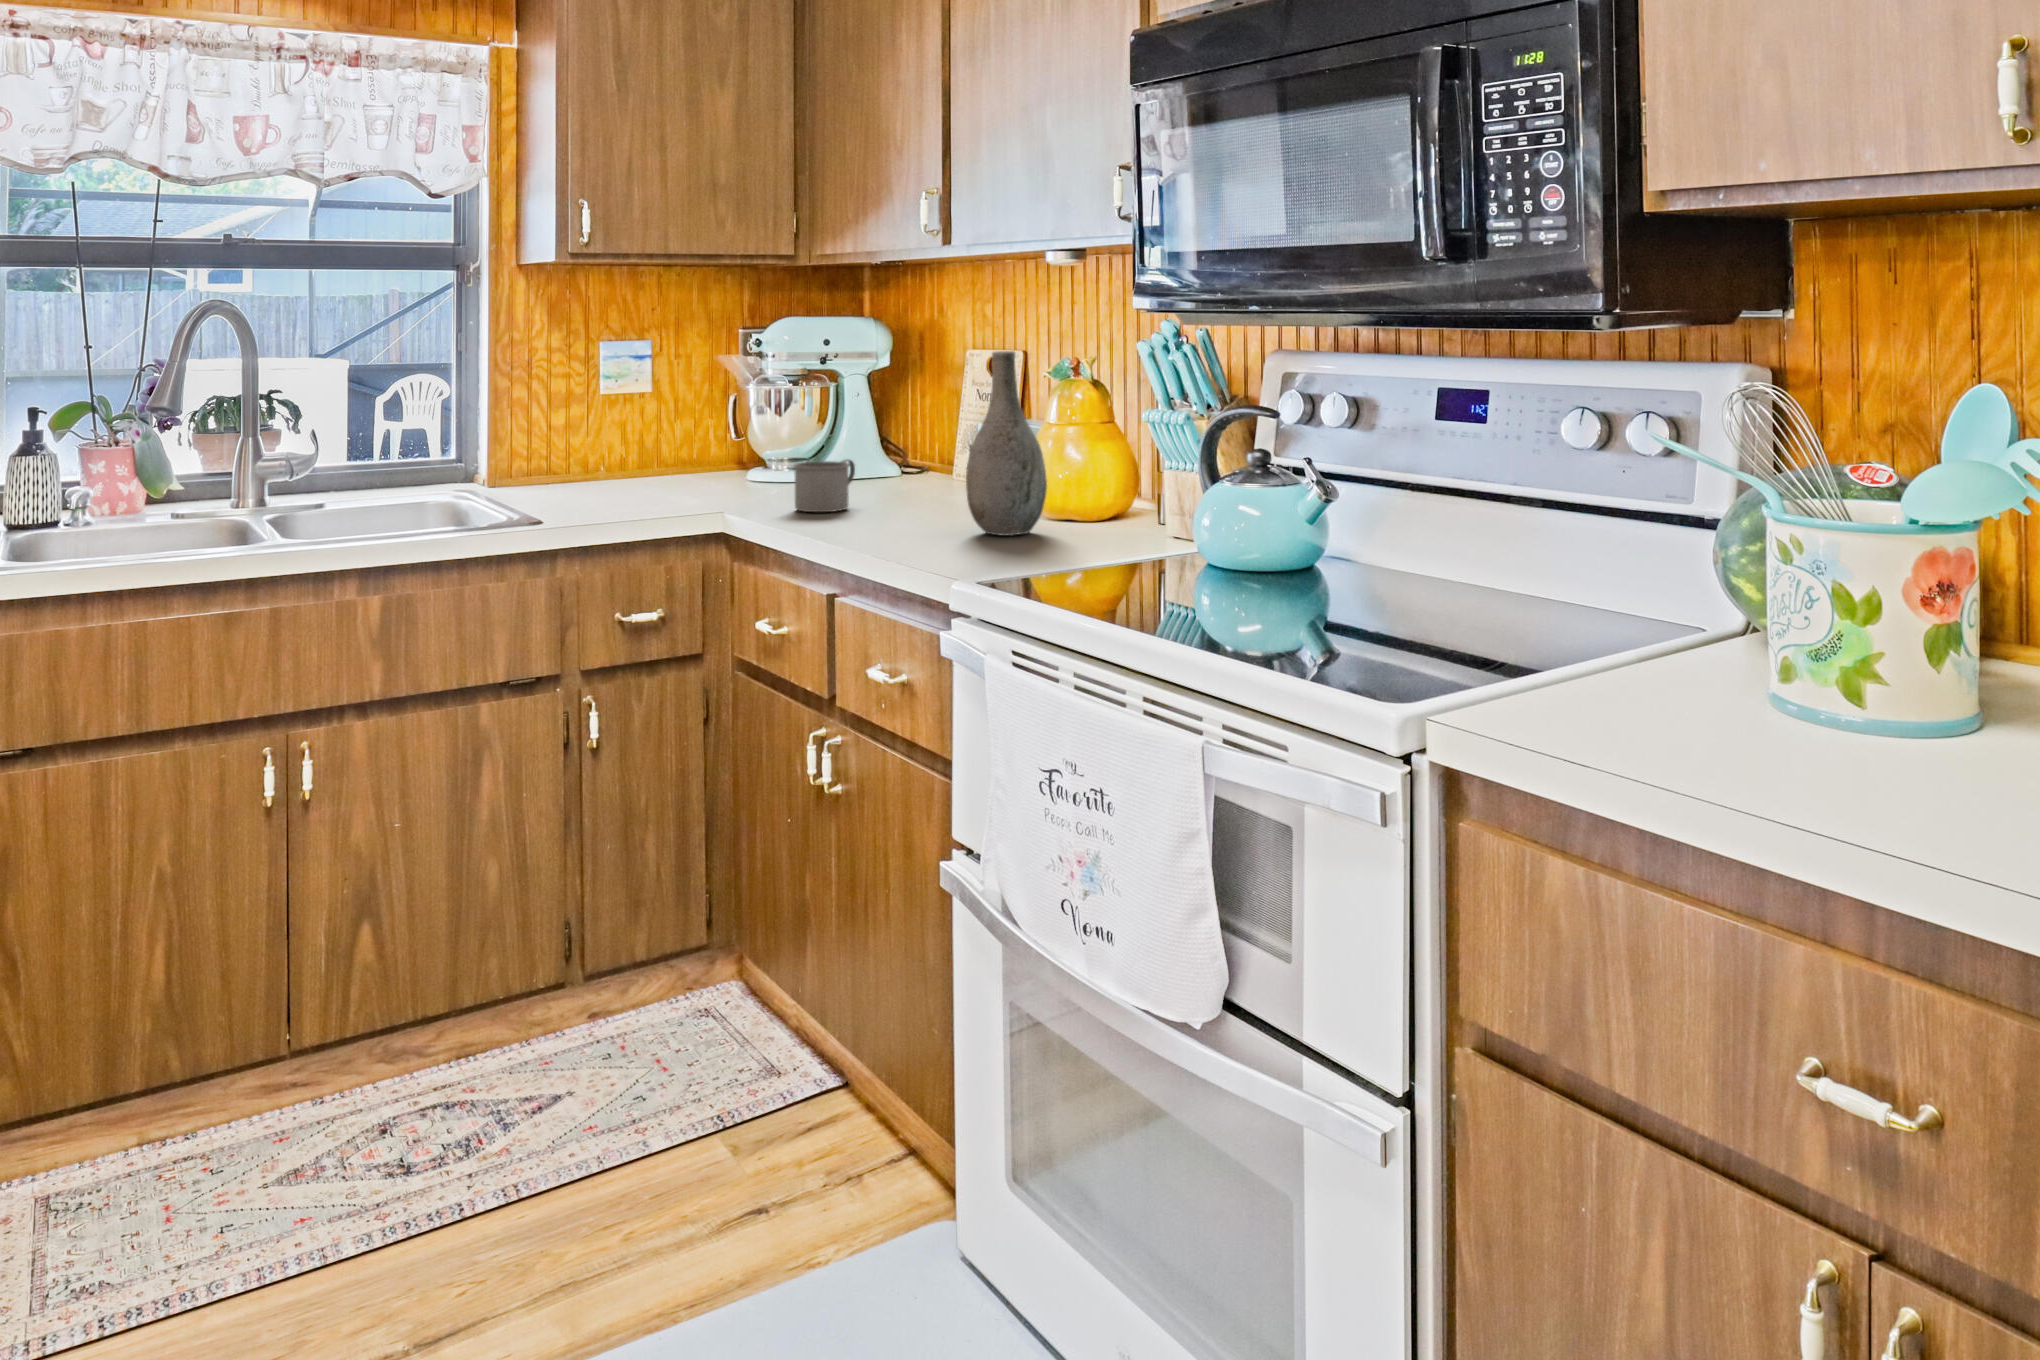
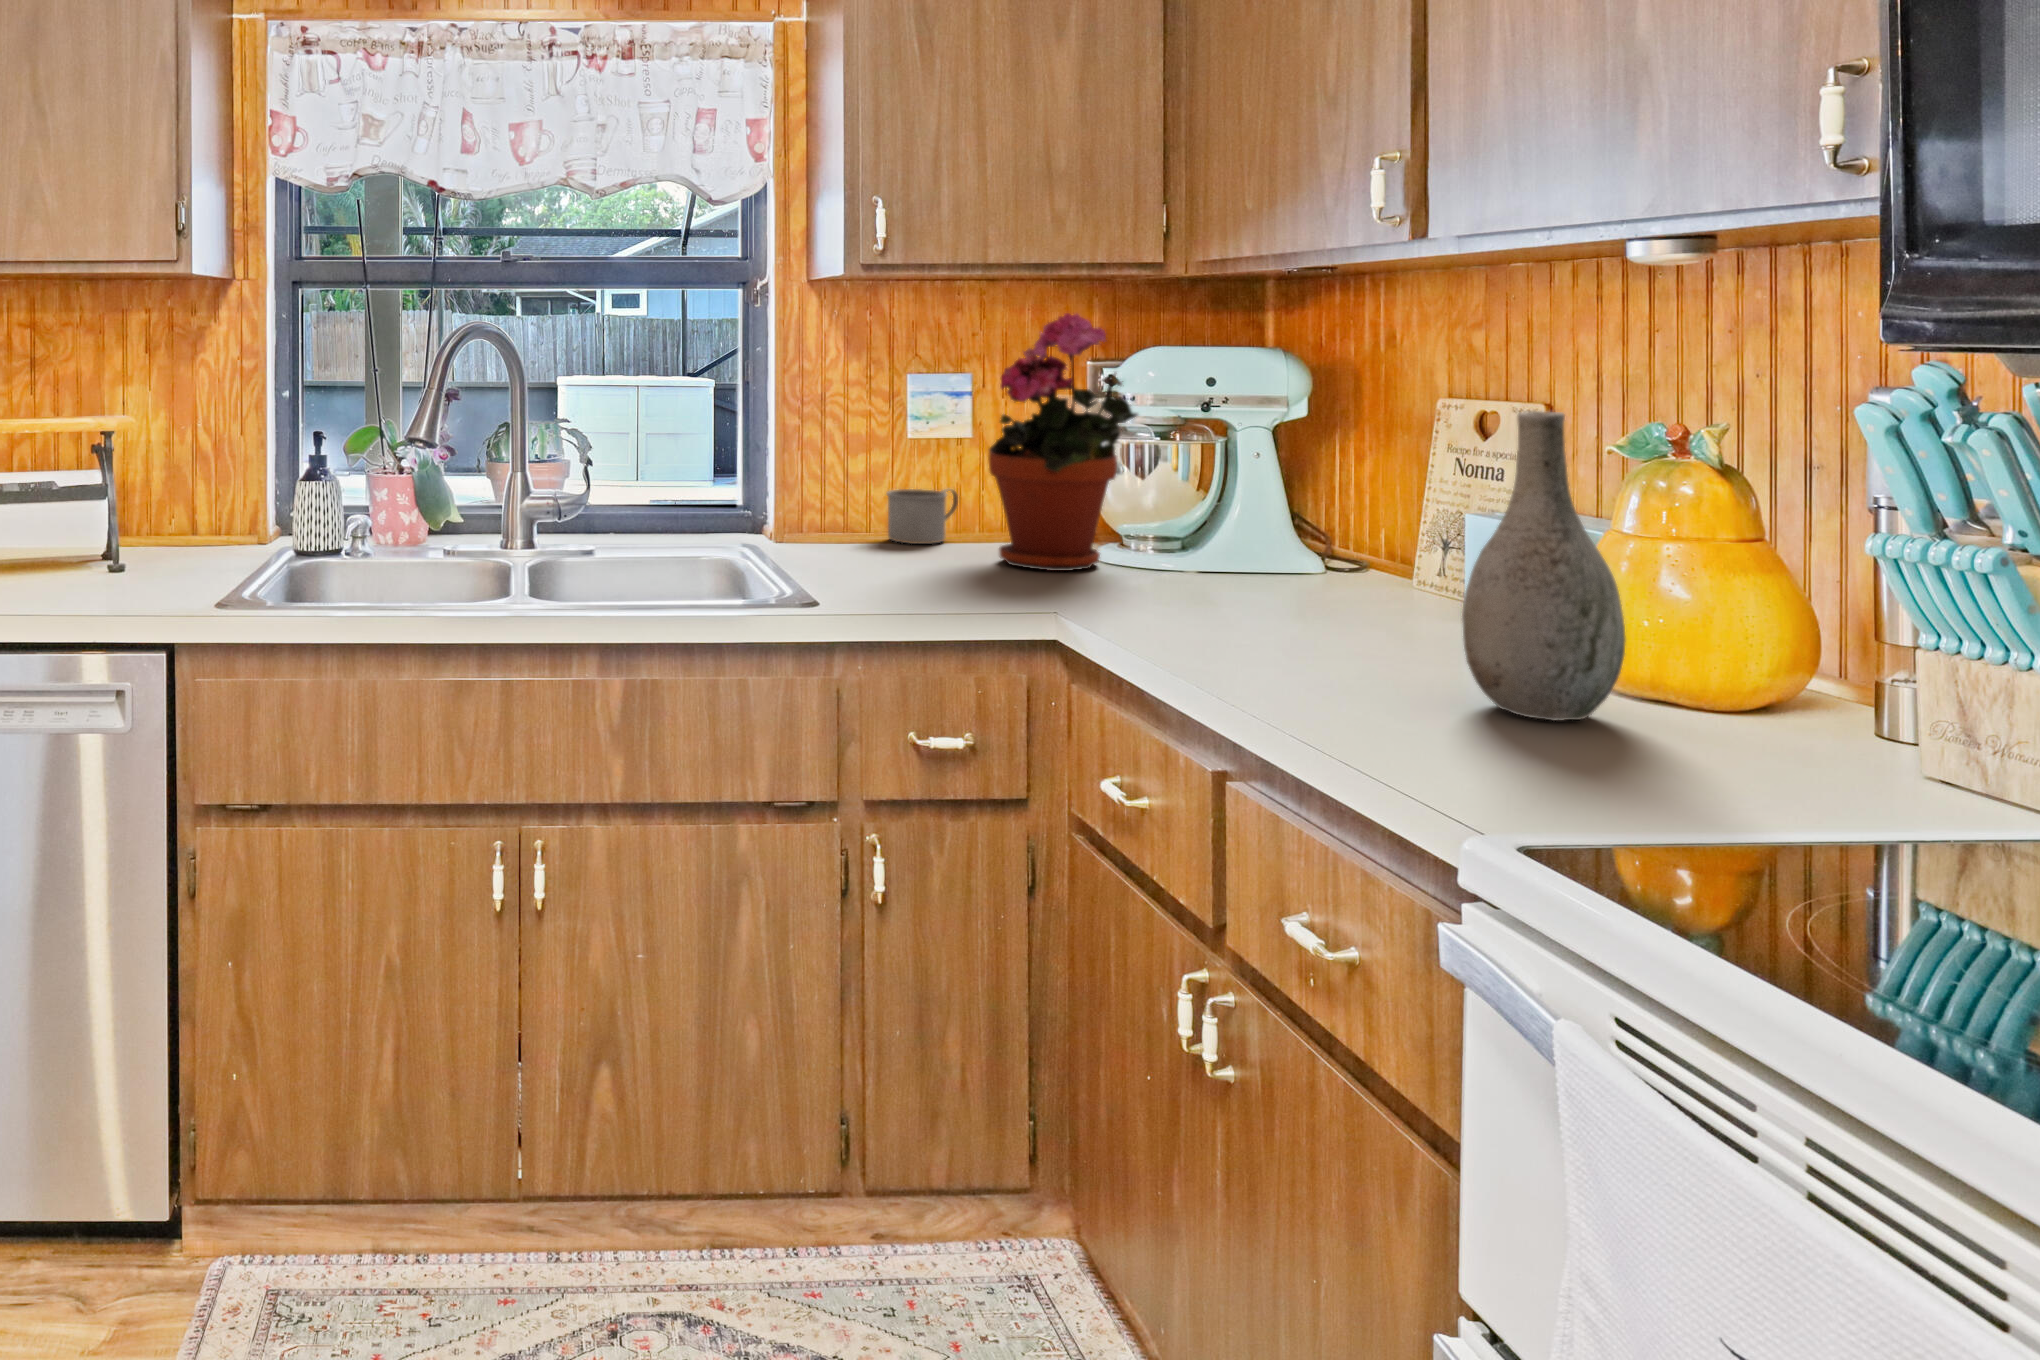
potted plant: none [671,296,781,493] -> present [989,313,1138,571]
mug: present [793,459,855,512] -> present [887,489,958,544]

